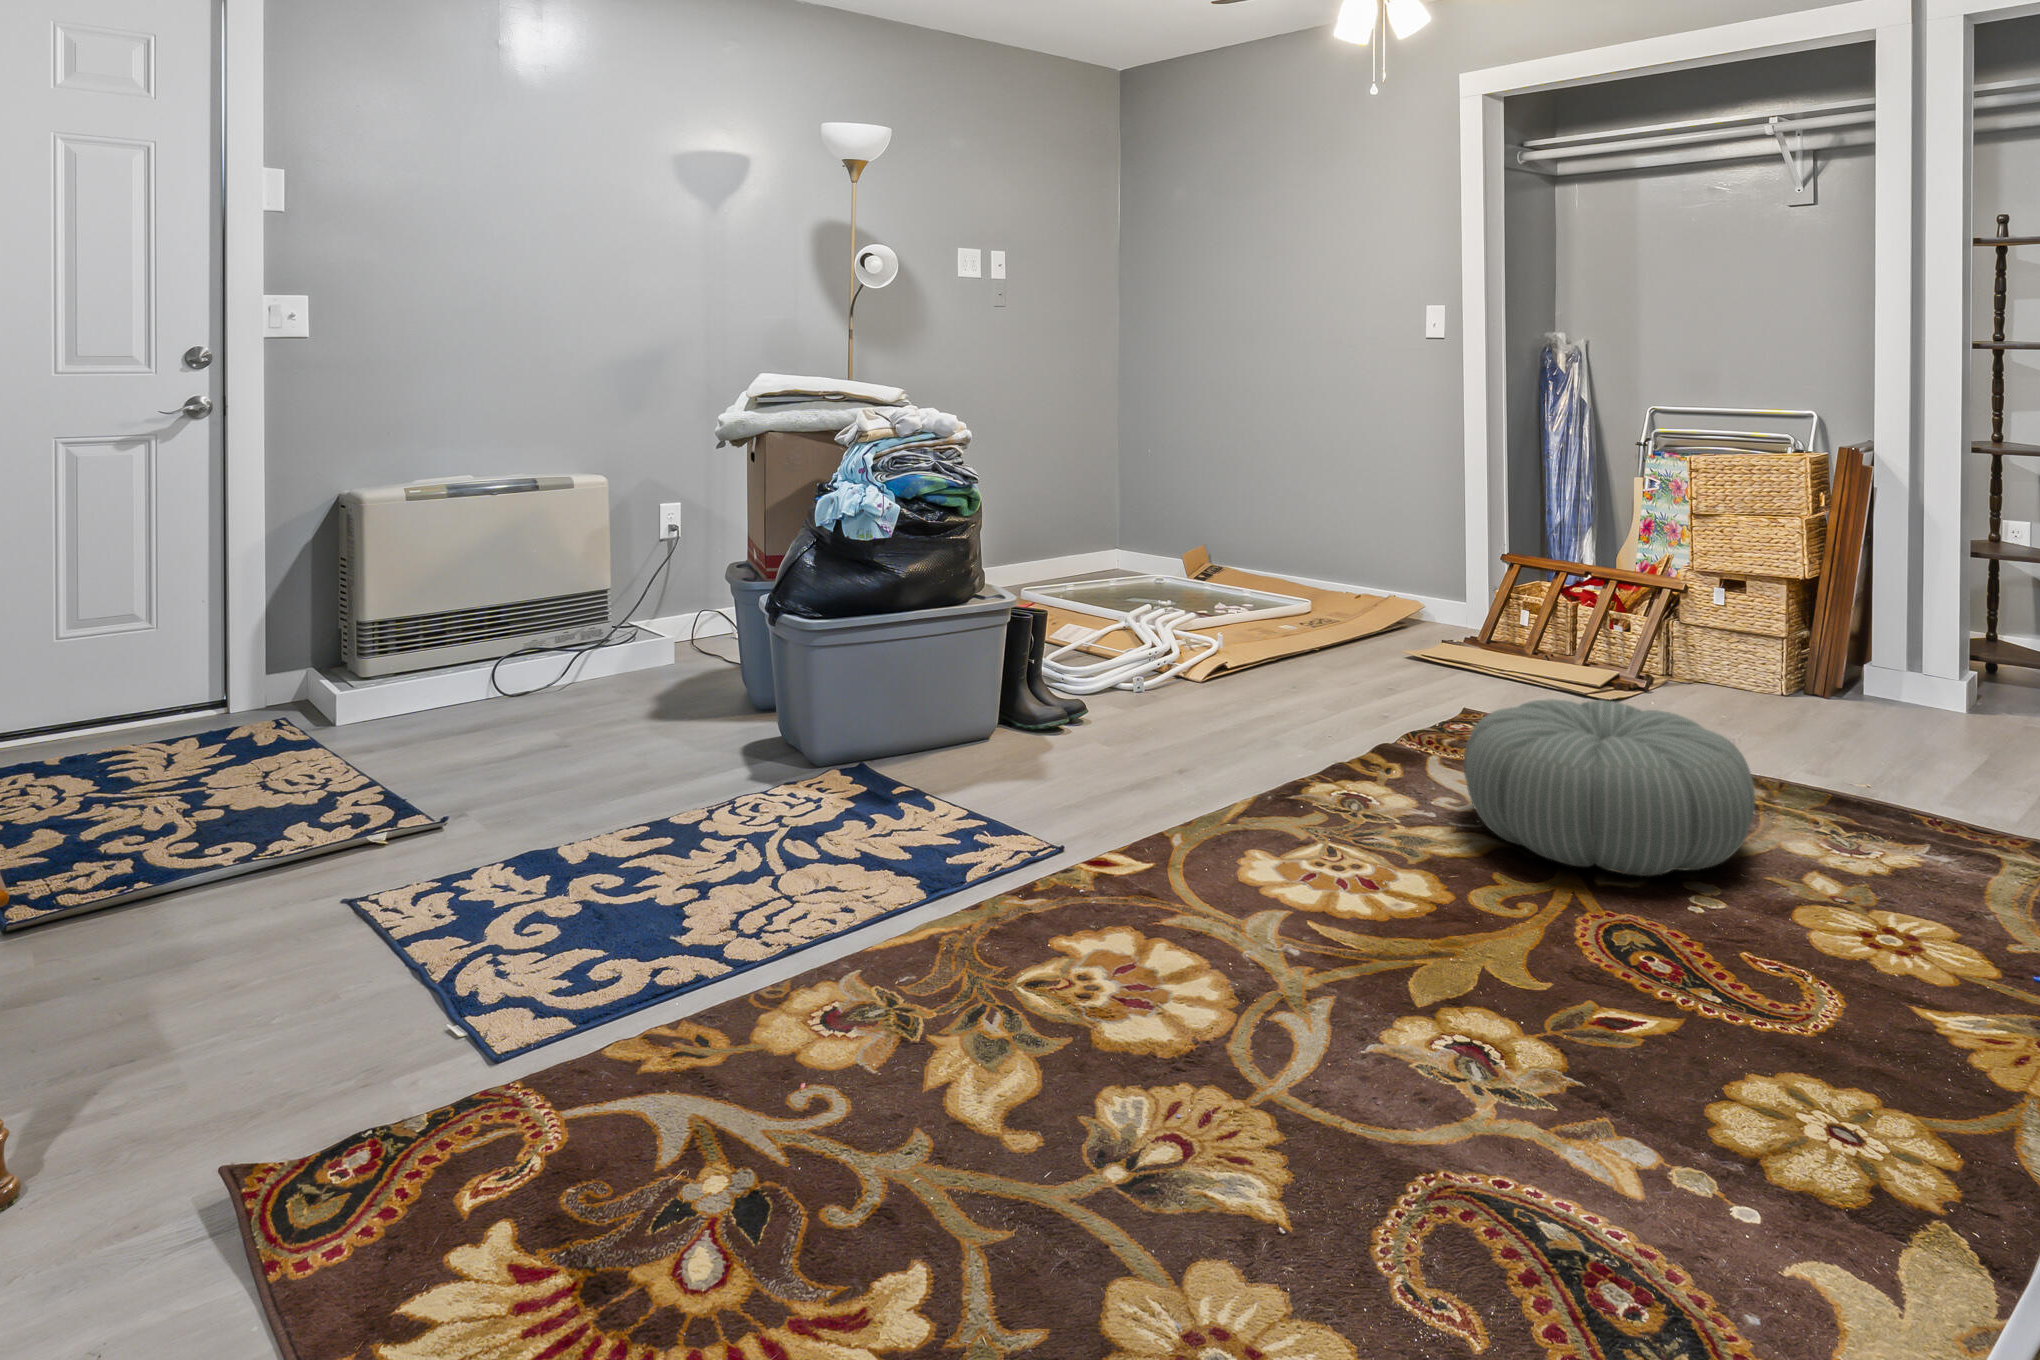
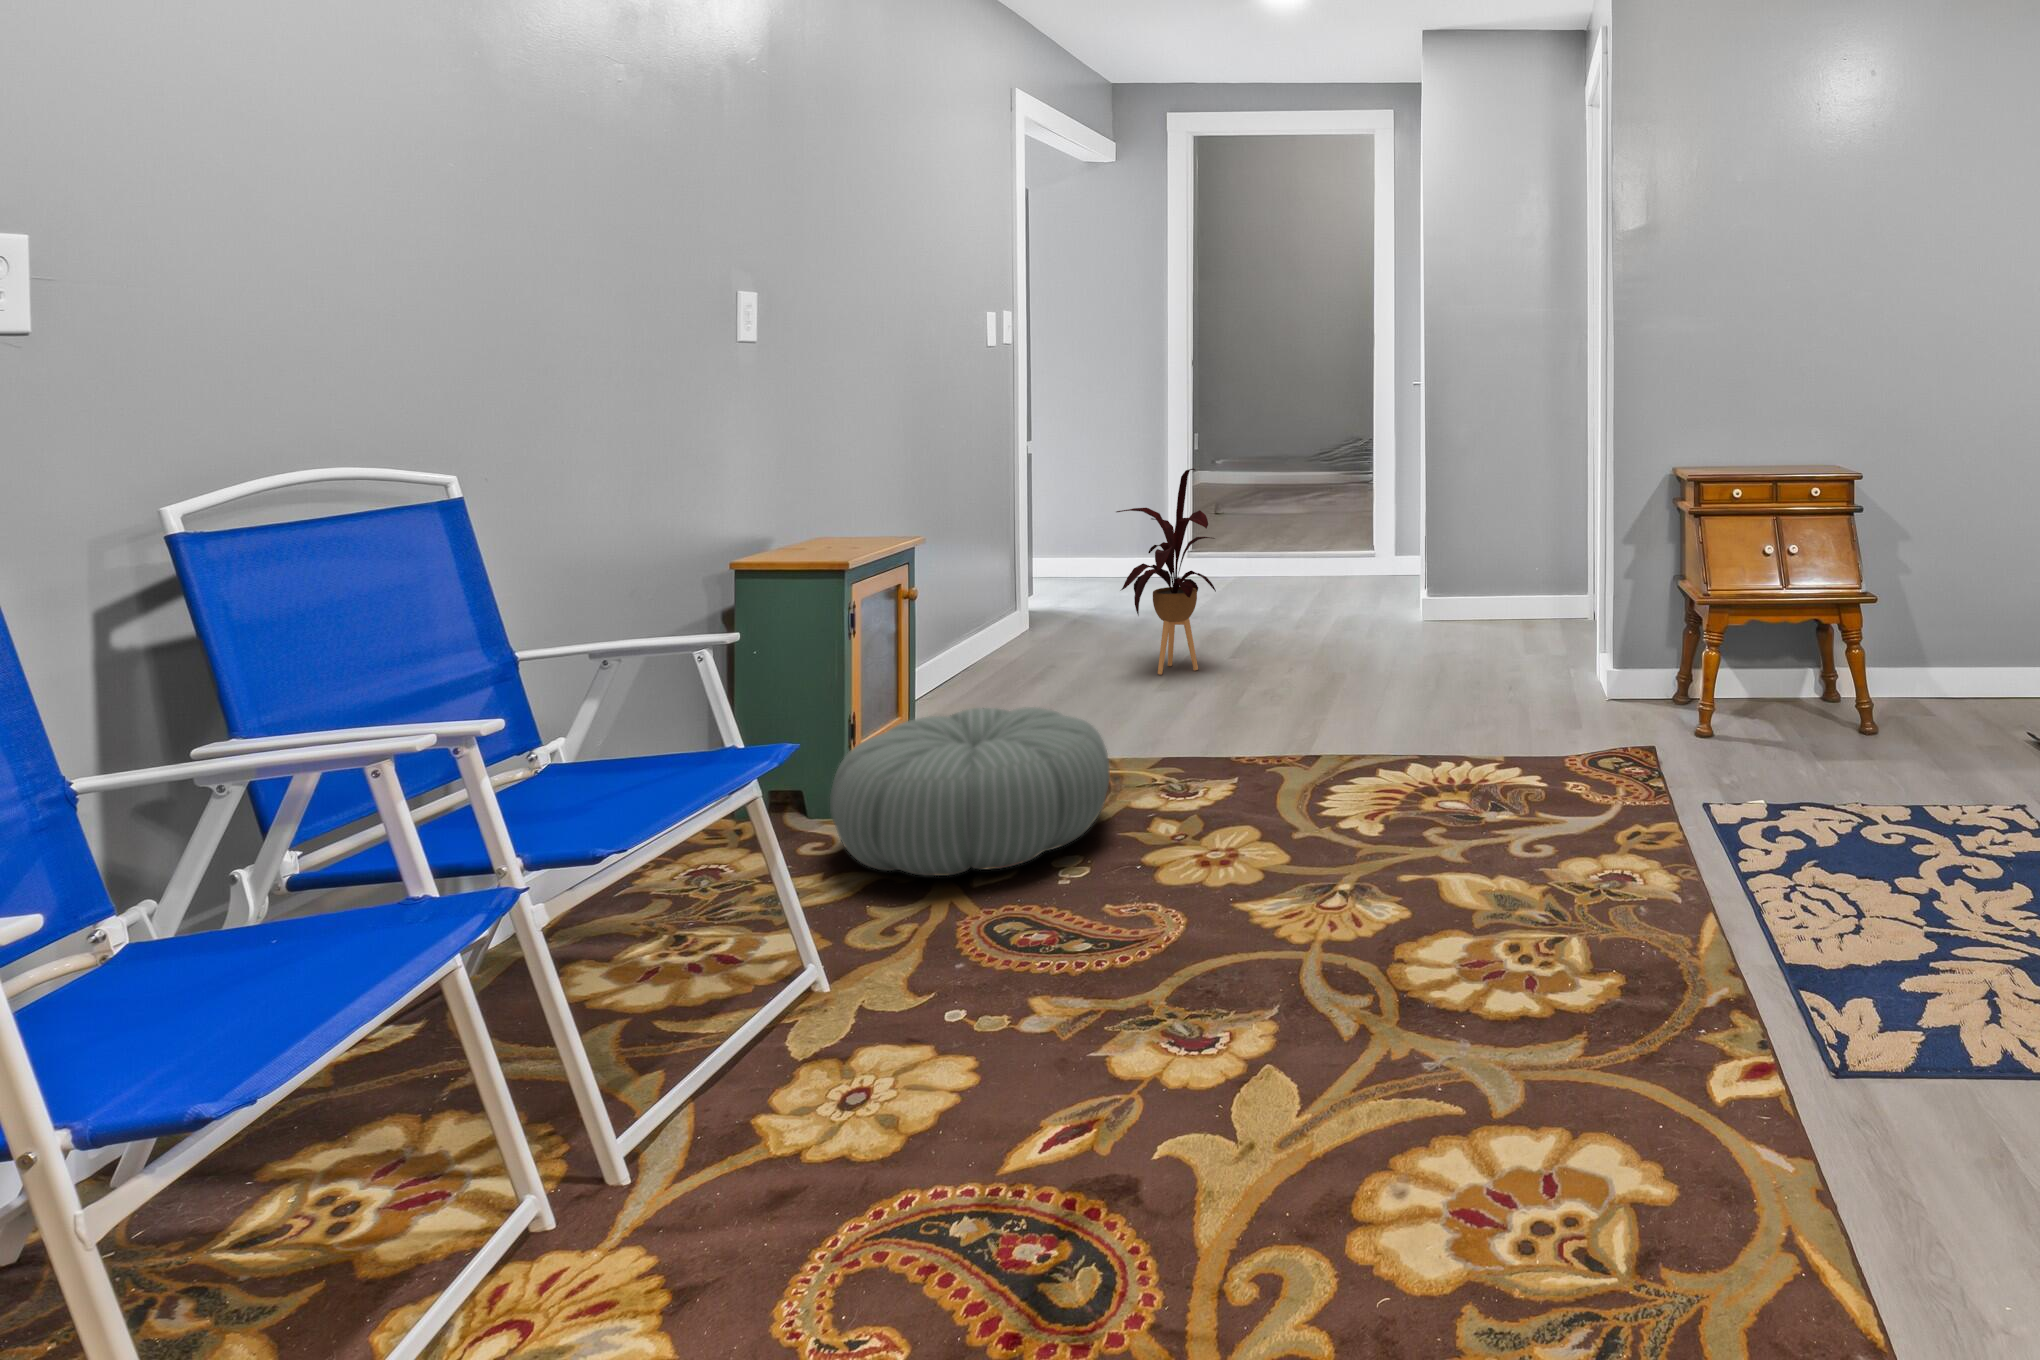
house plant: none [1777,473,1908,710] -> present [1116,468,1216,674]

